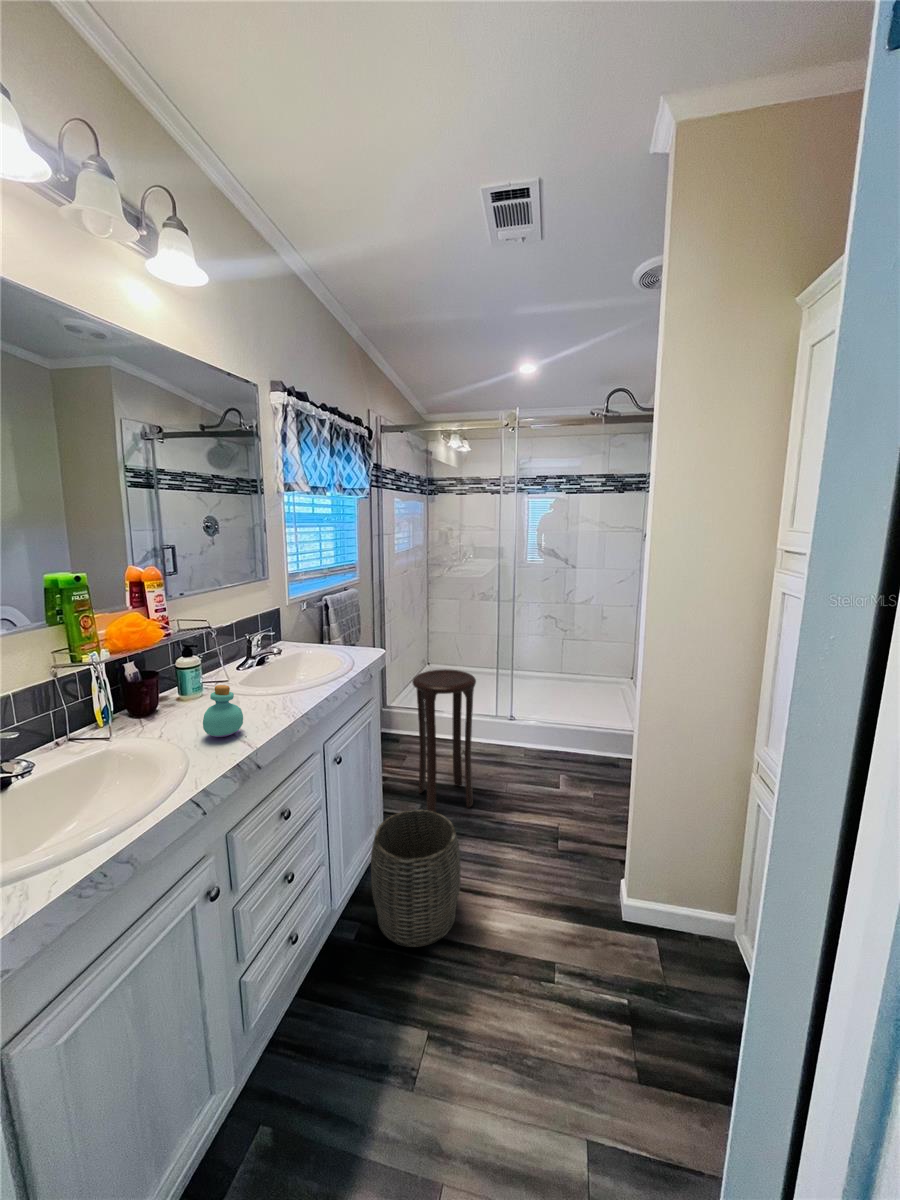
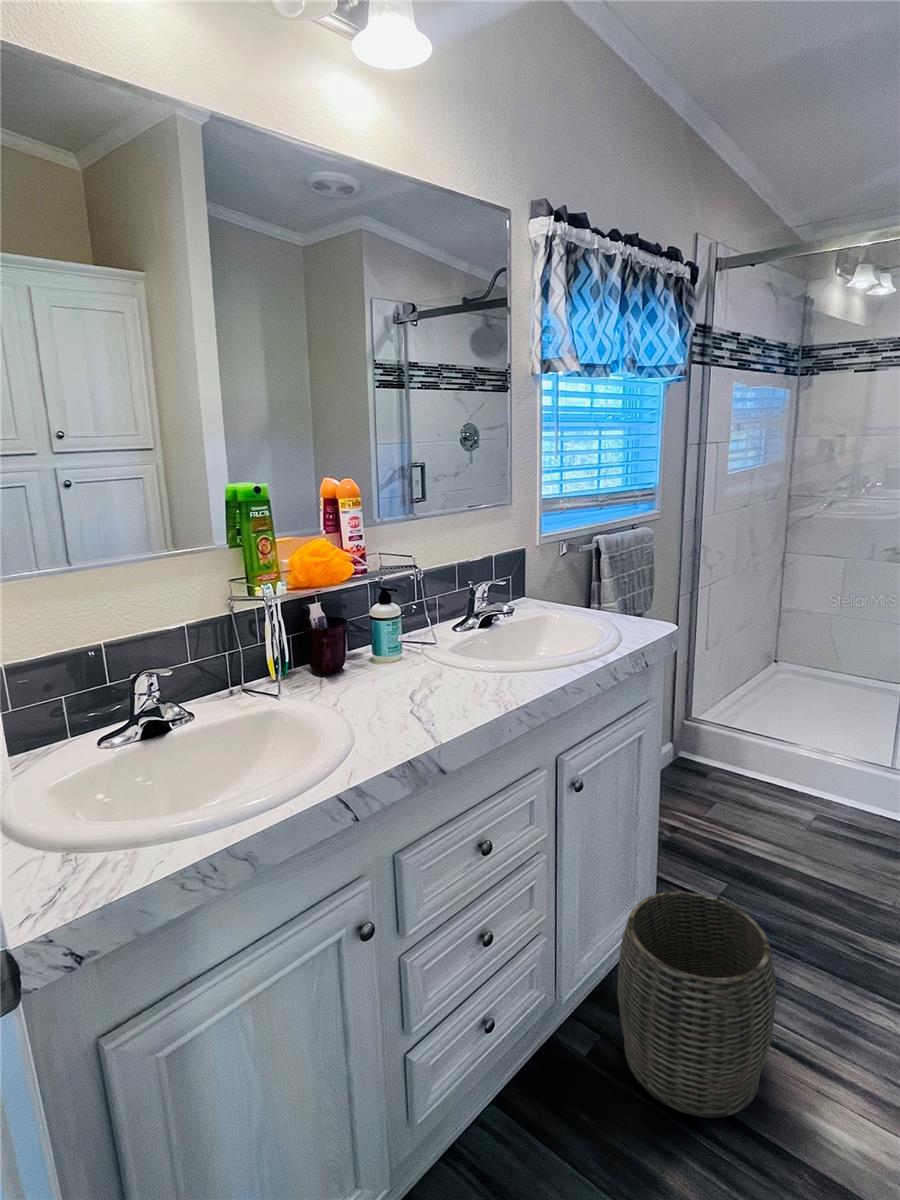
stool: present [412,669,476,812] -> none [724,672,850,918]
perfume bottle: present [203,685,243,737] -> none [379,646,431,718]

